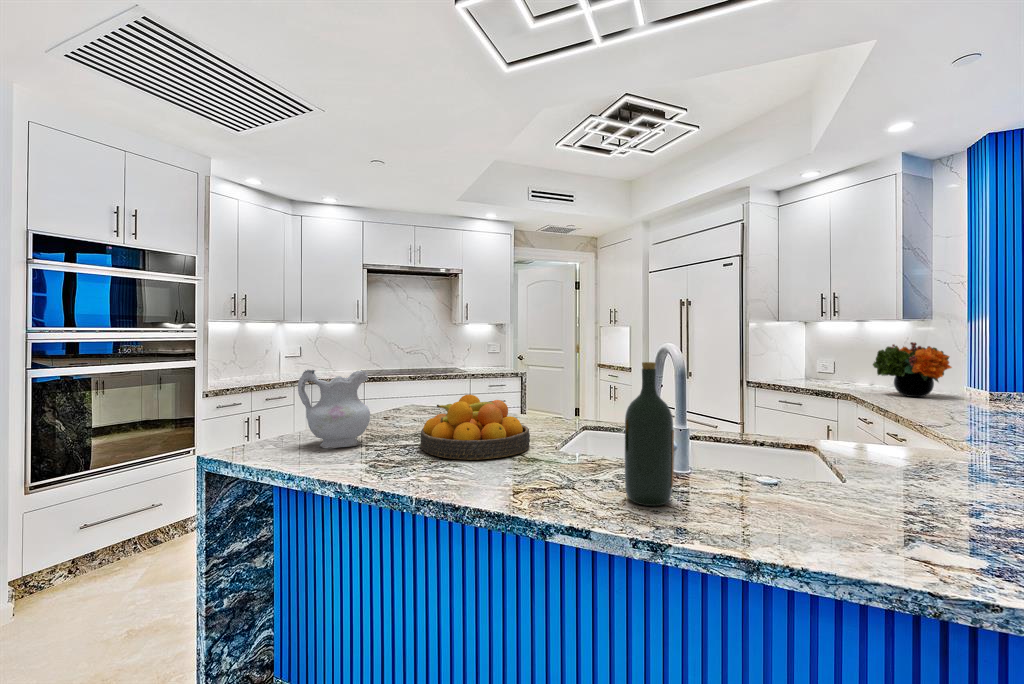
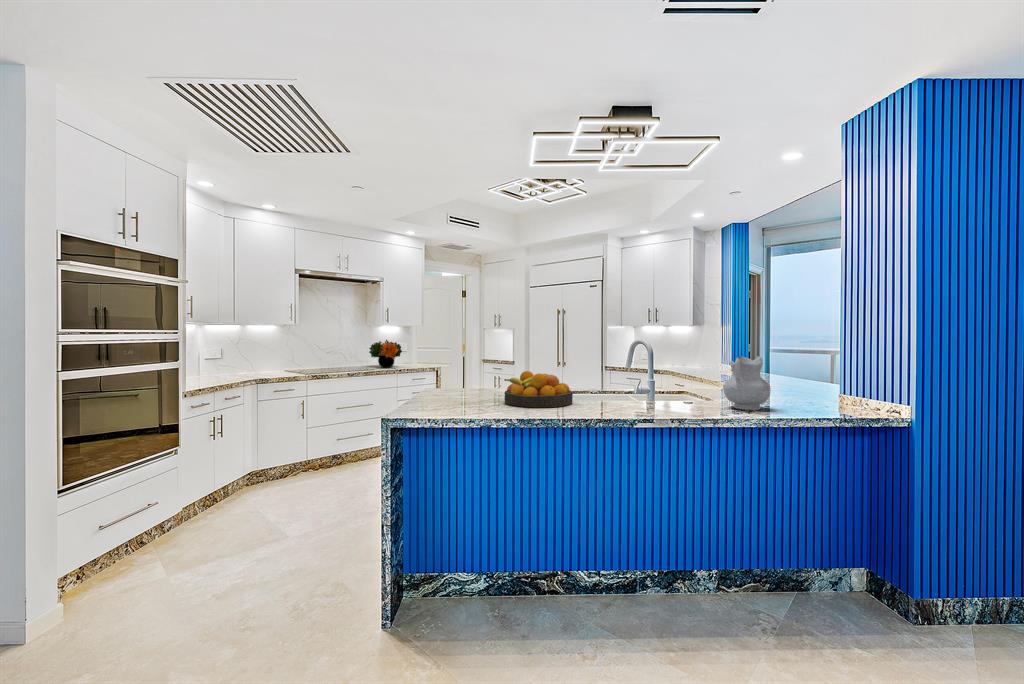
flower arrangement: present [873,342,952,397] -> present [369,340,402,368]
wine bottle: present [625,362,674,506] -> none [659,344,683,412]
ceramic pitcher: present [298,370,370,448] -> present [723,356,771,410]

